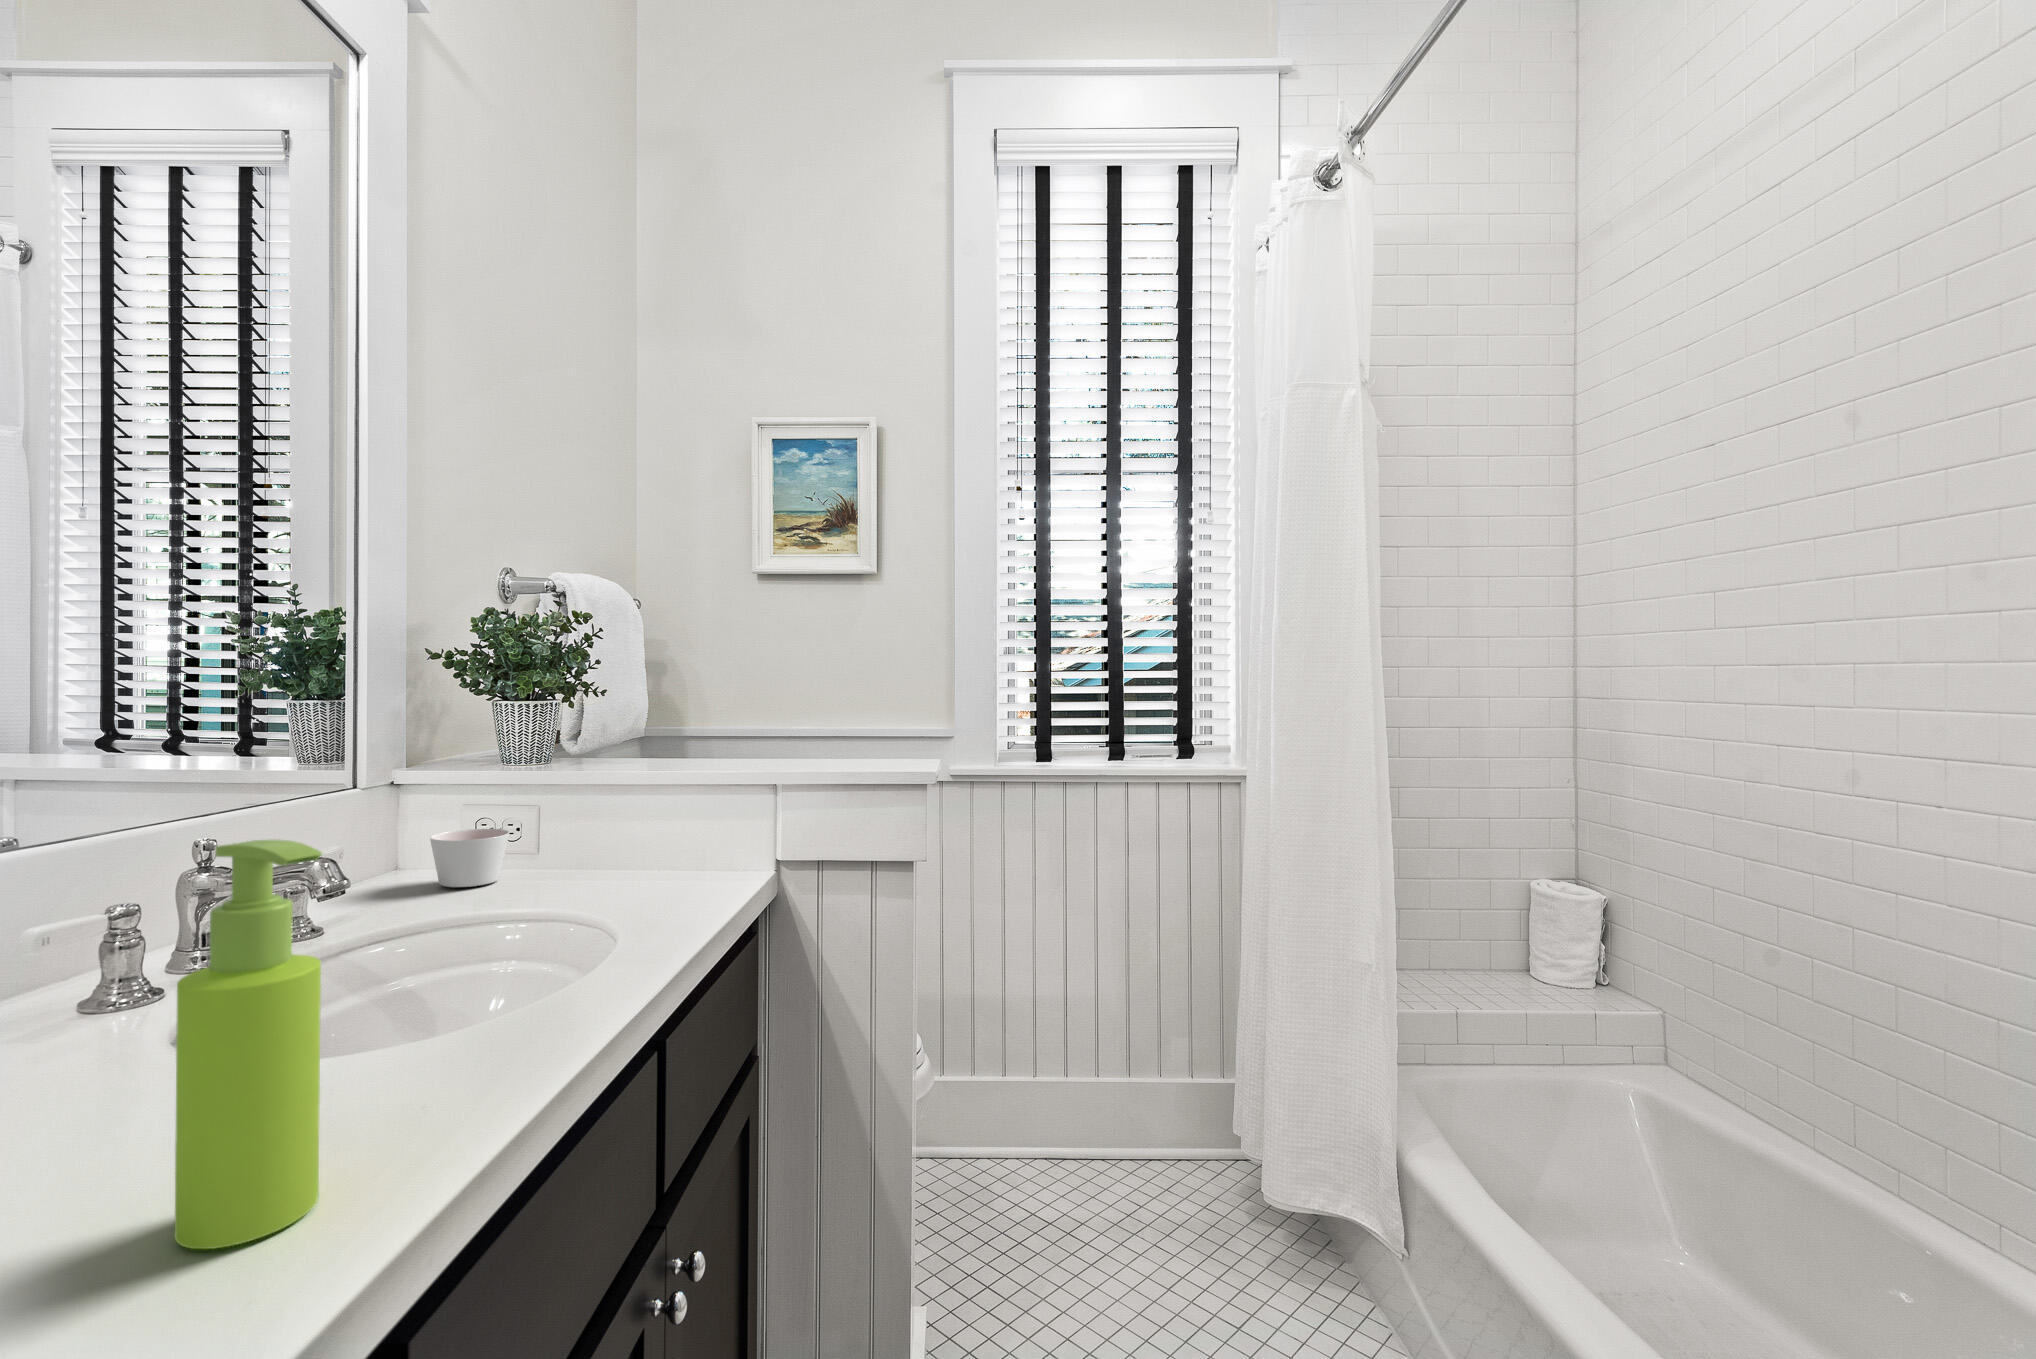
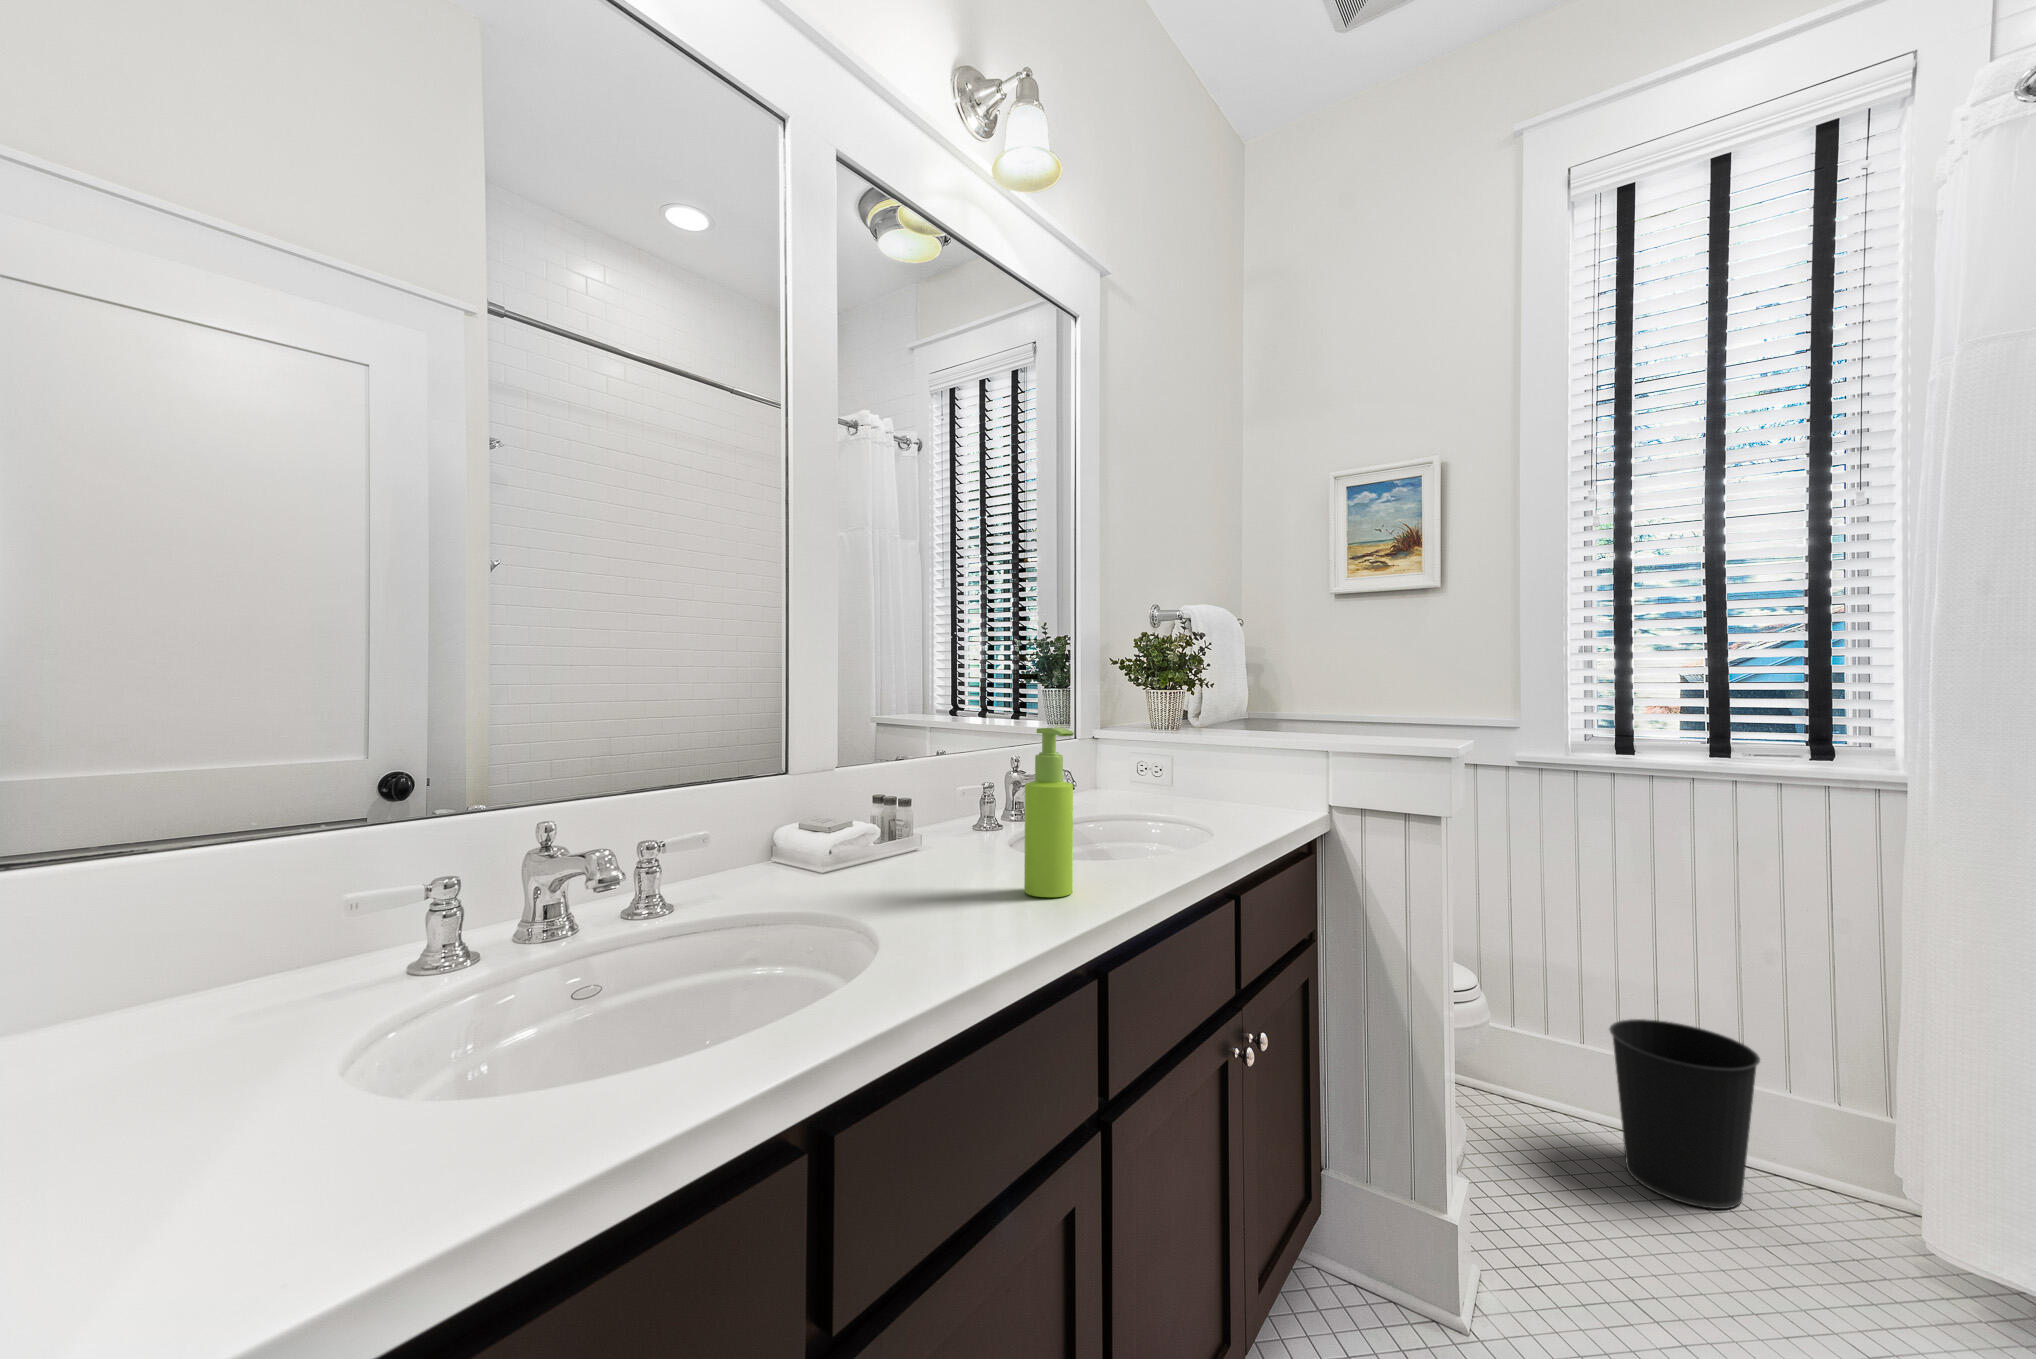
candle: present [430,829,509,887] -> none [1114,769,1157,802]
wastebasket: none [1038,1023,1157,1209] -> present [1610,1019,1760,1209]

